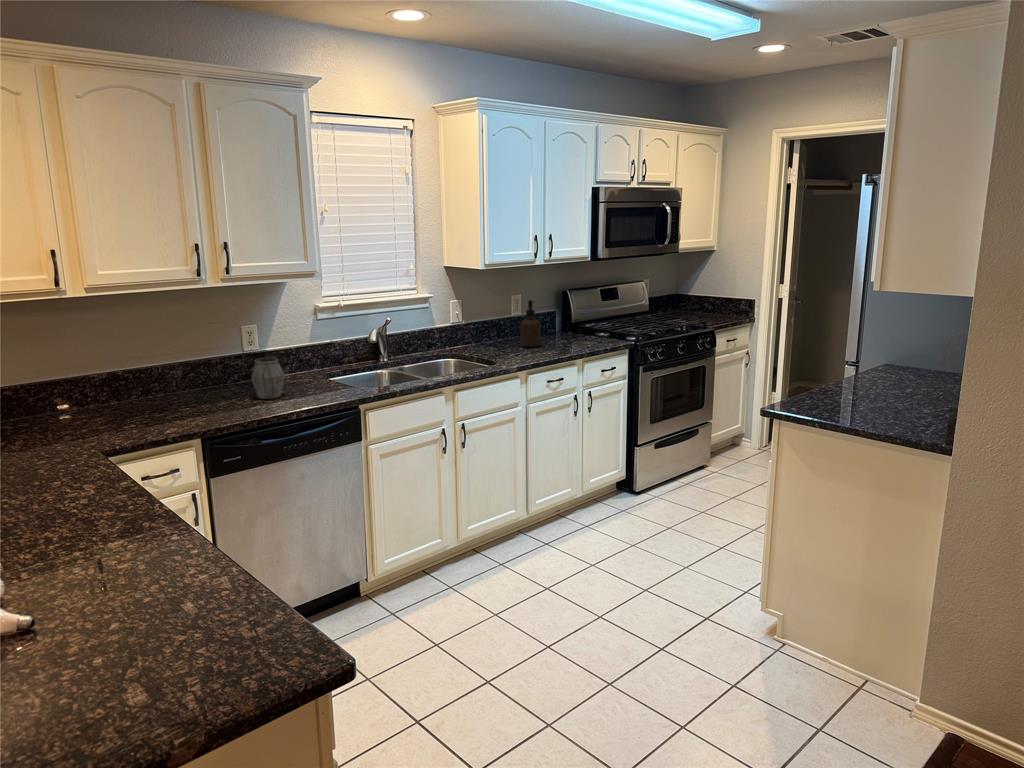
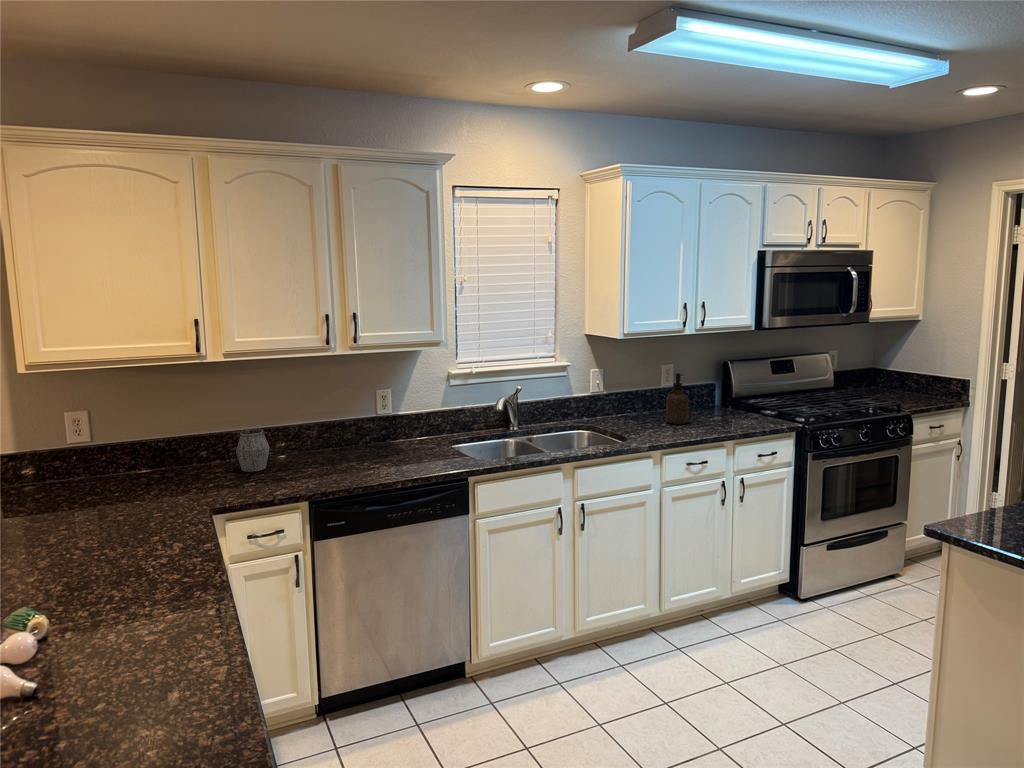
mug: present [251,357,285,399] -> present [236,429,269,472]

